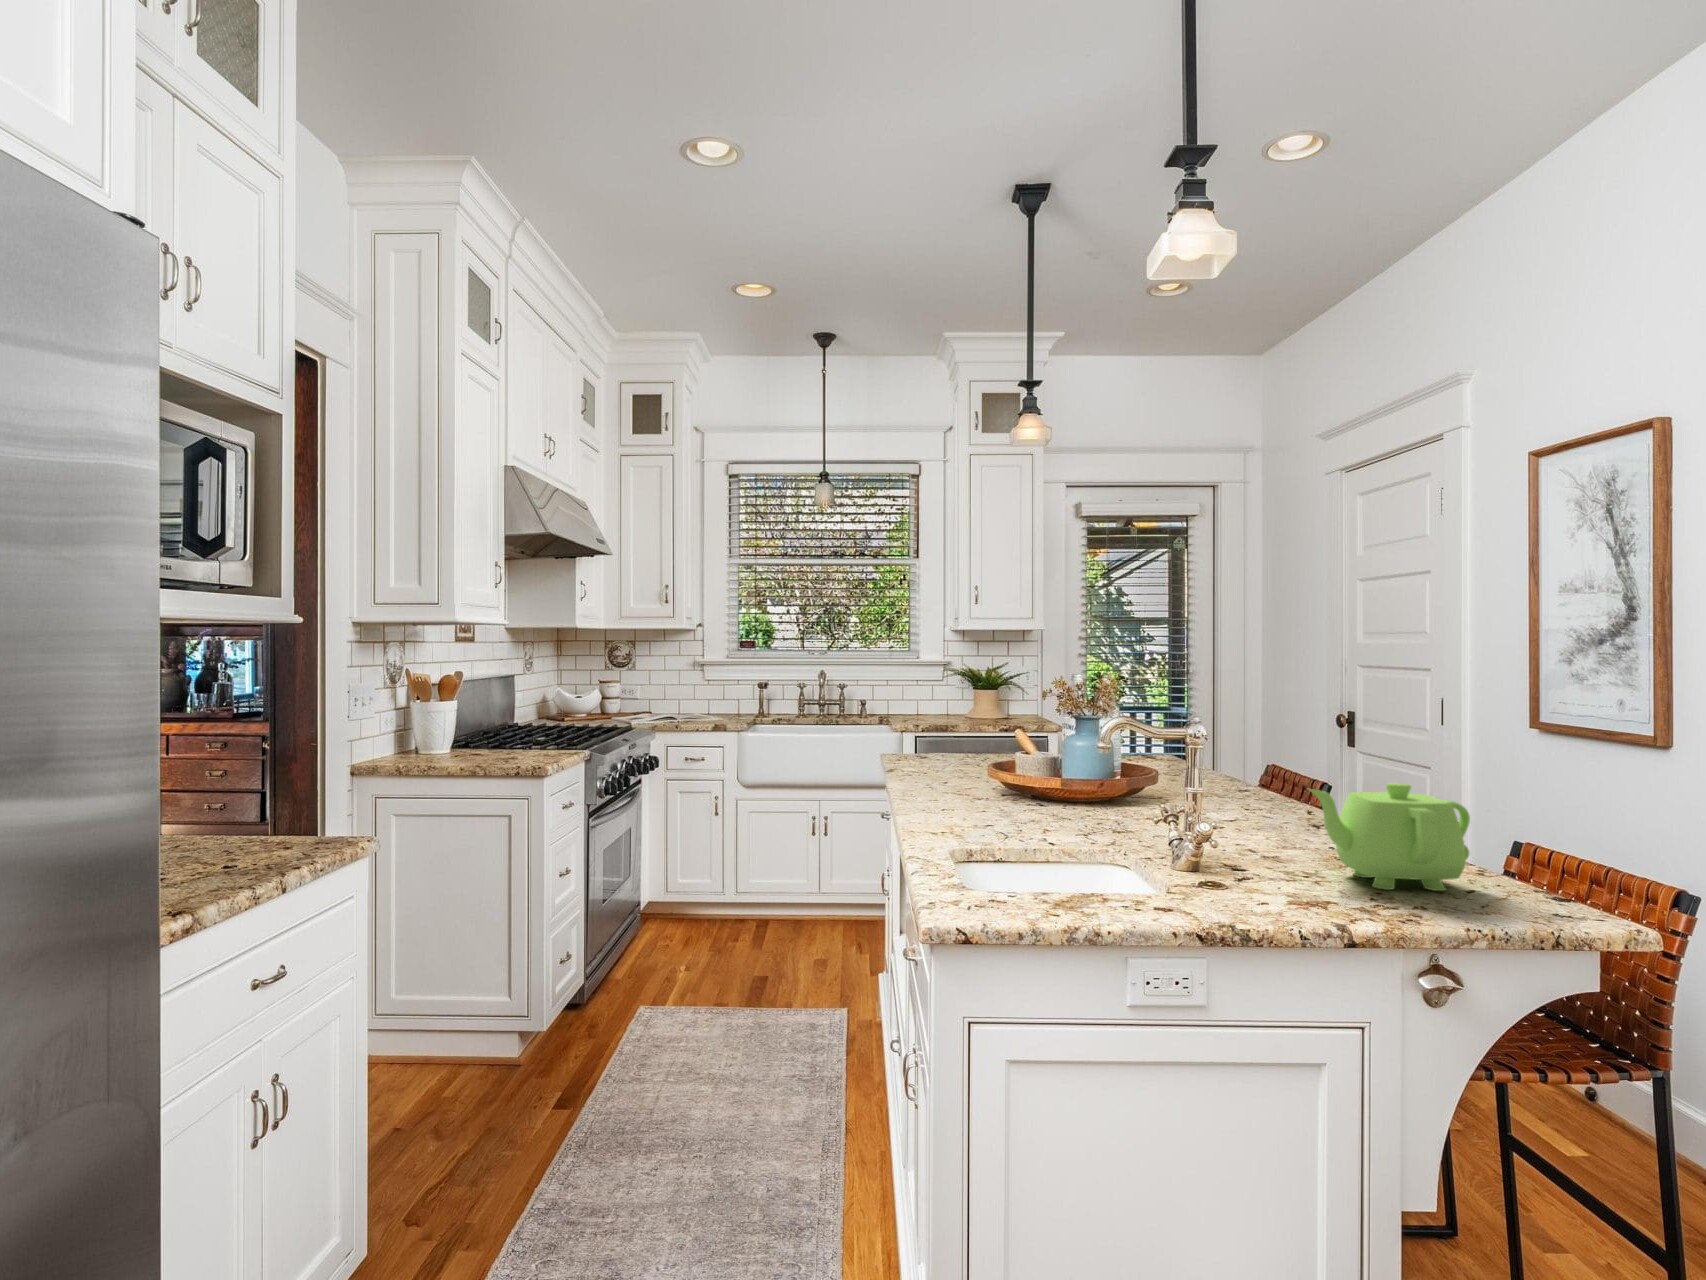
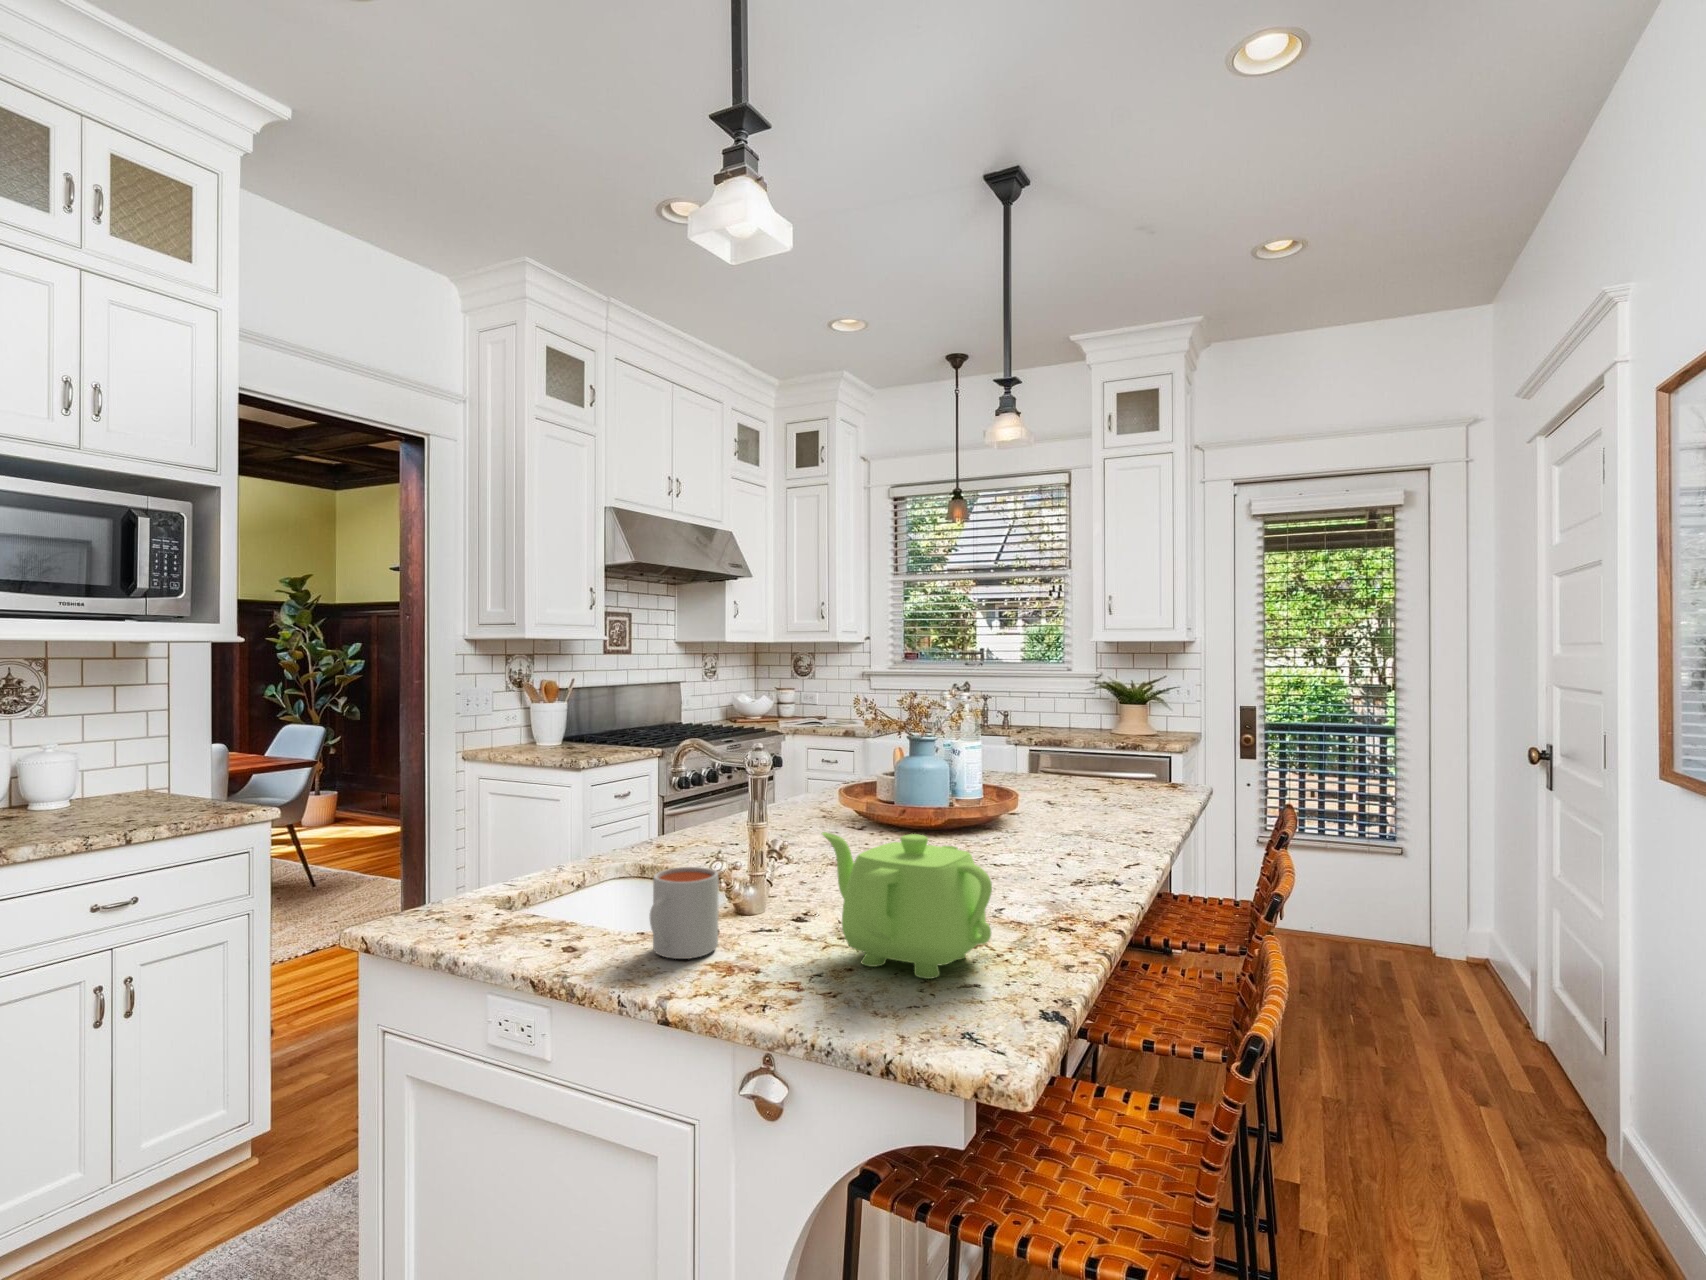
mug: none [1217,827,1277,904] -> present [650,867,719,959]

